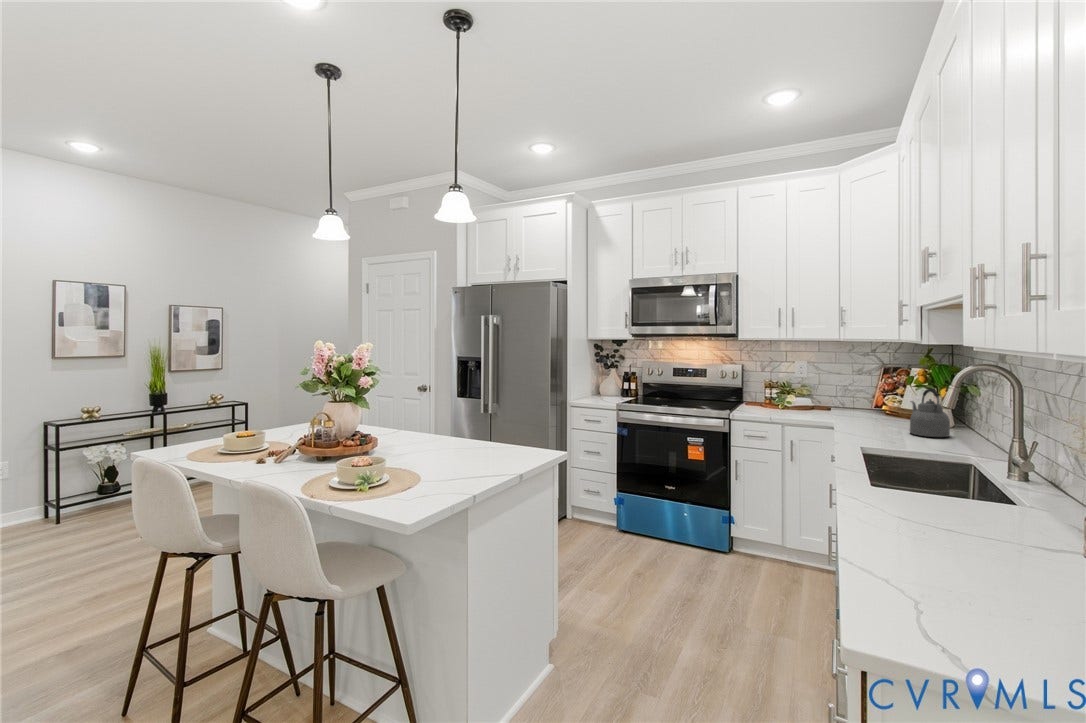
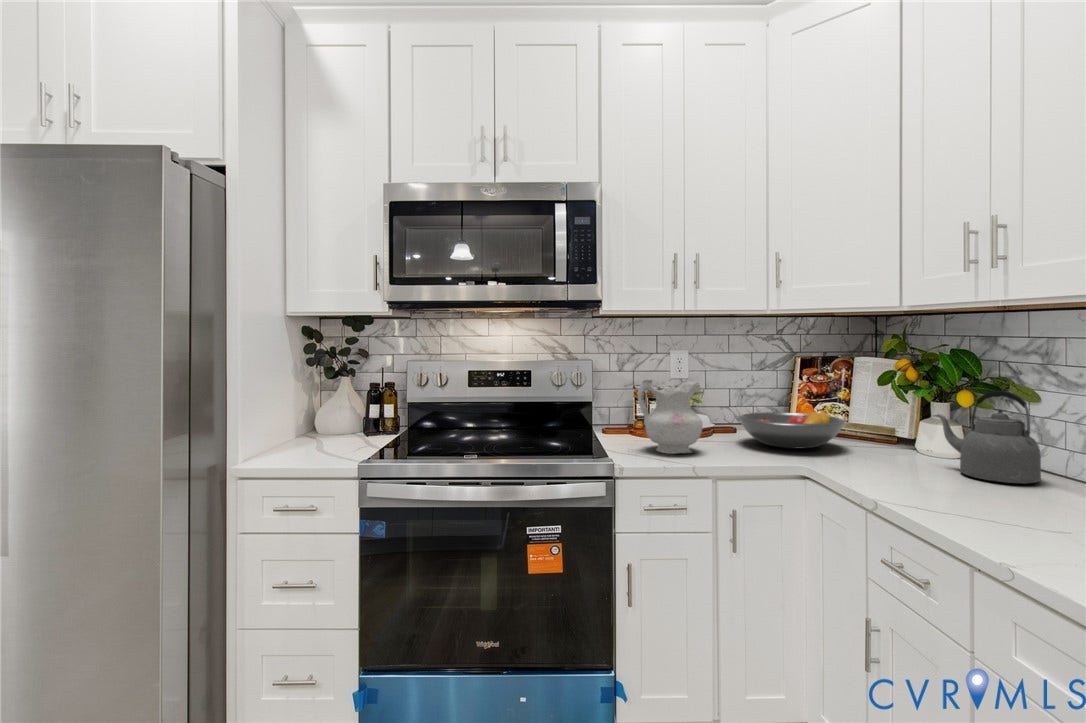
ceramic pitcher: none [751,375,787,415] -> present [638,380,702,454]
fruit bowl: none [816,397,881,418] -> present [739,410,845,448]

